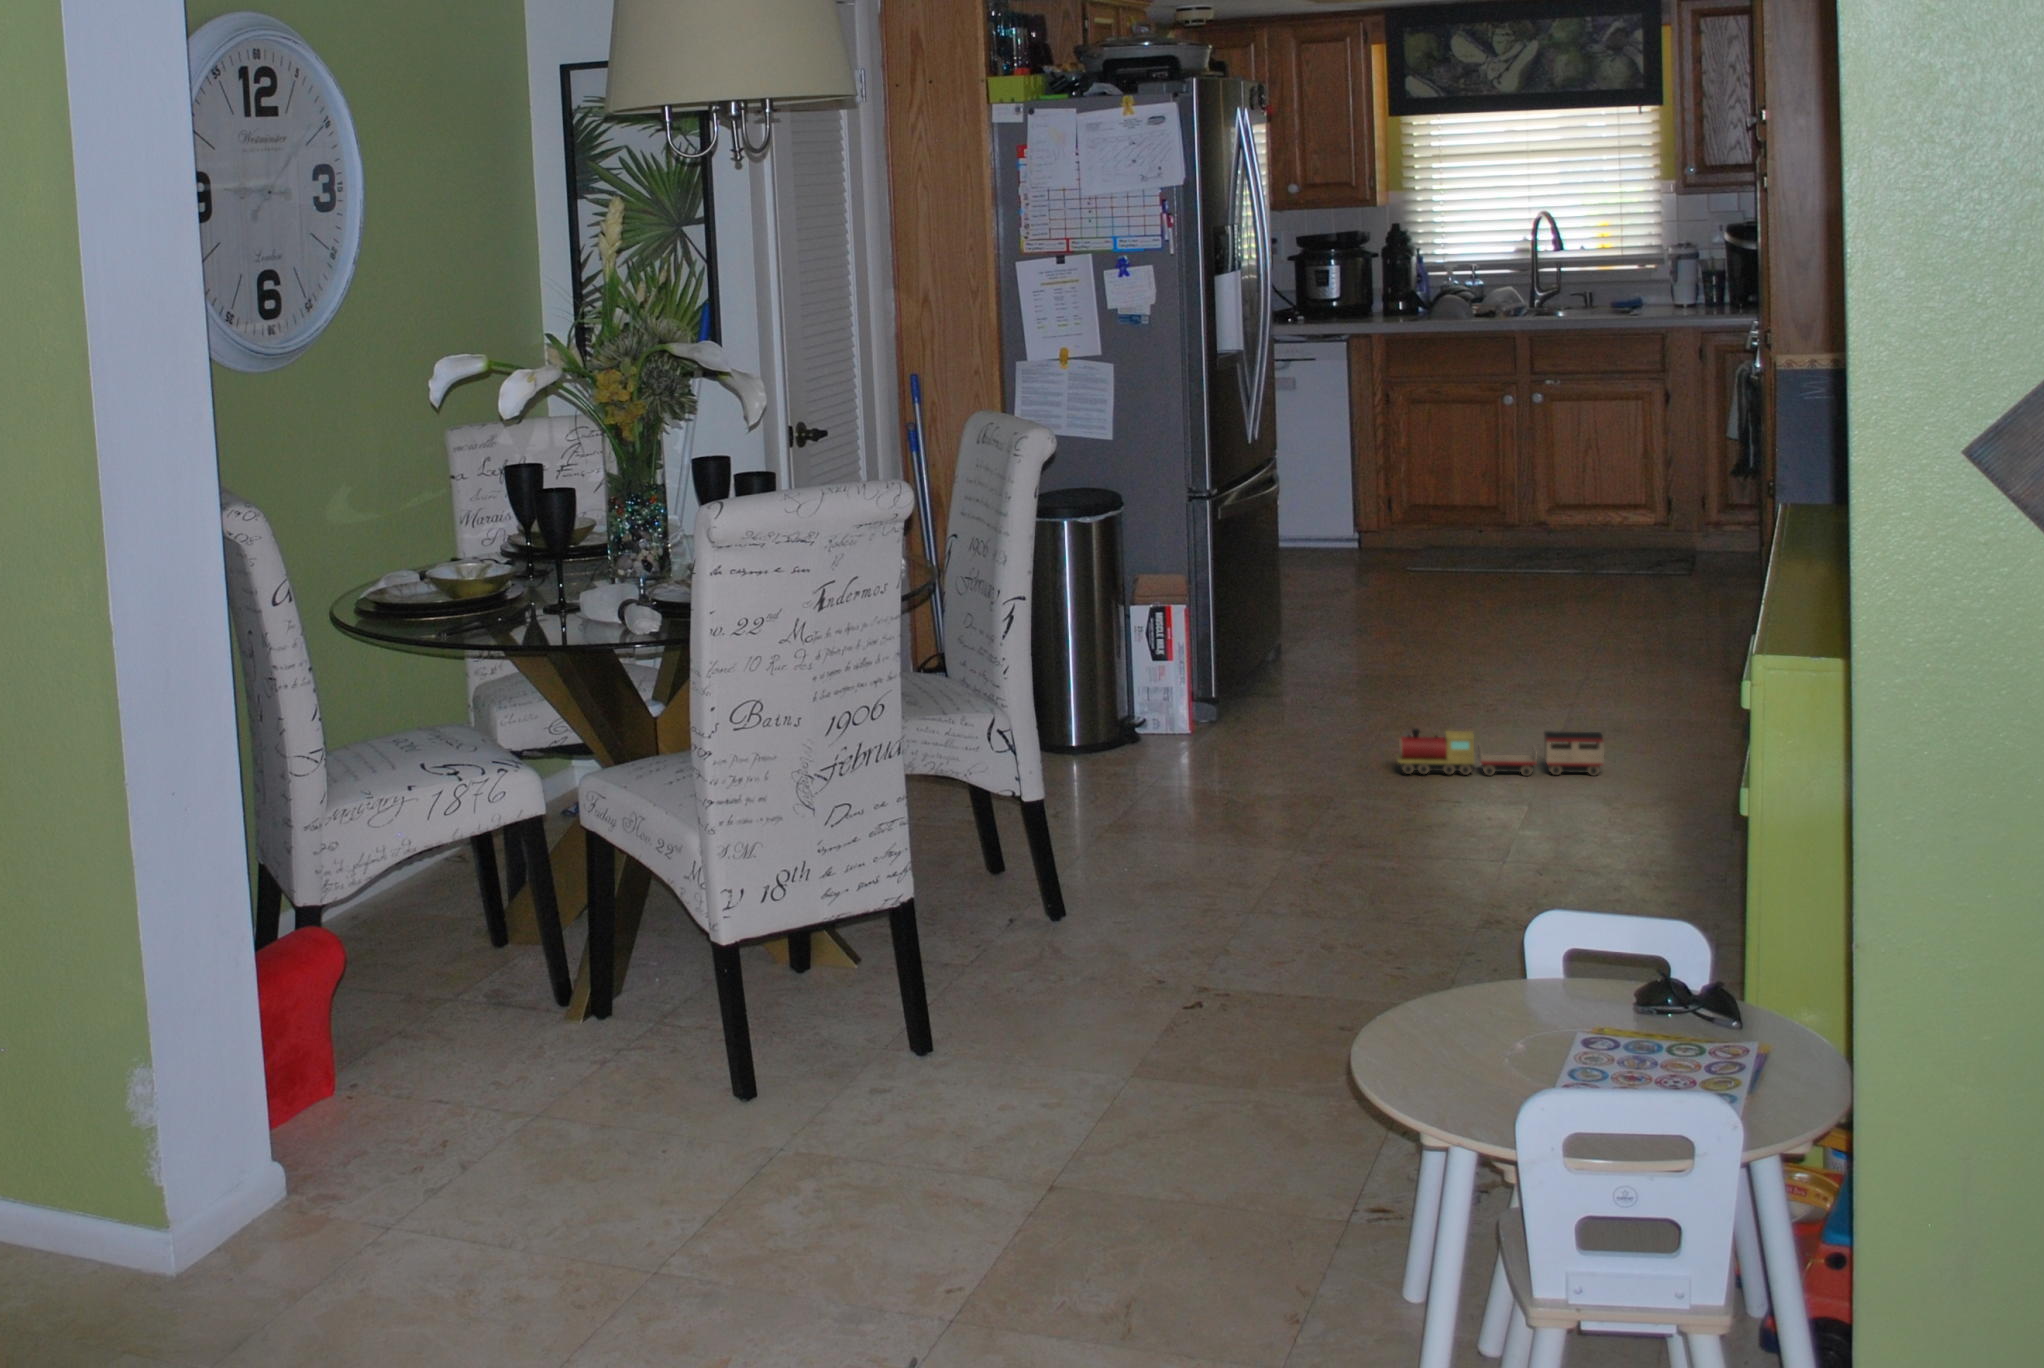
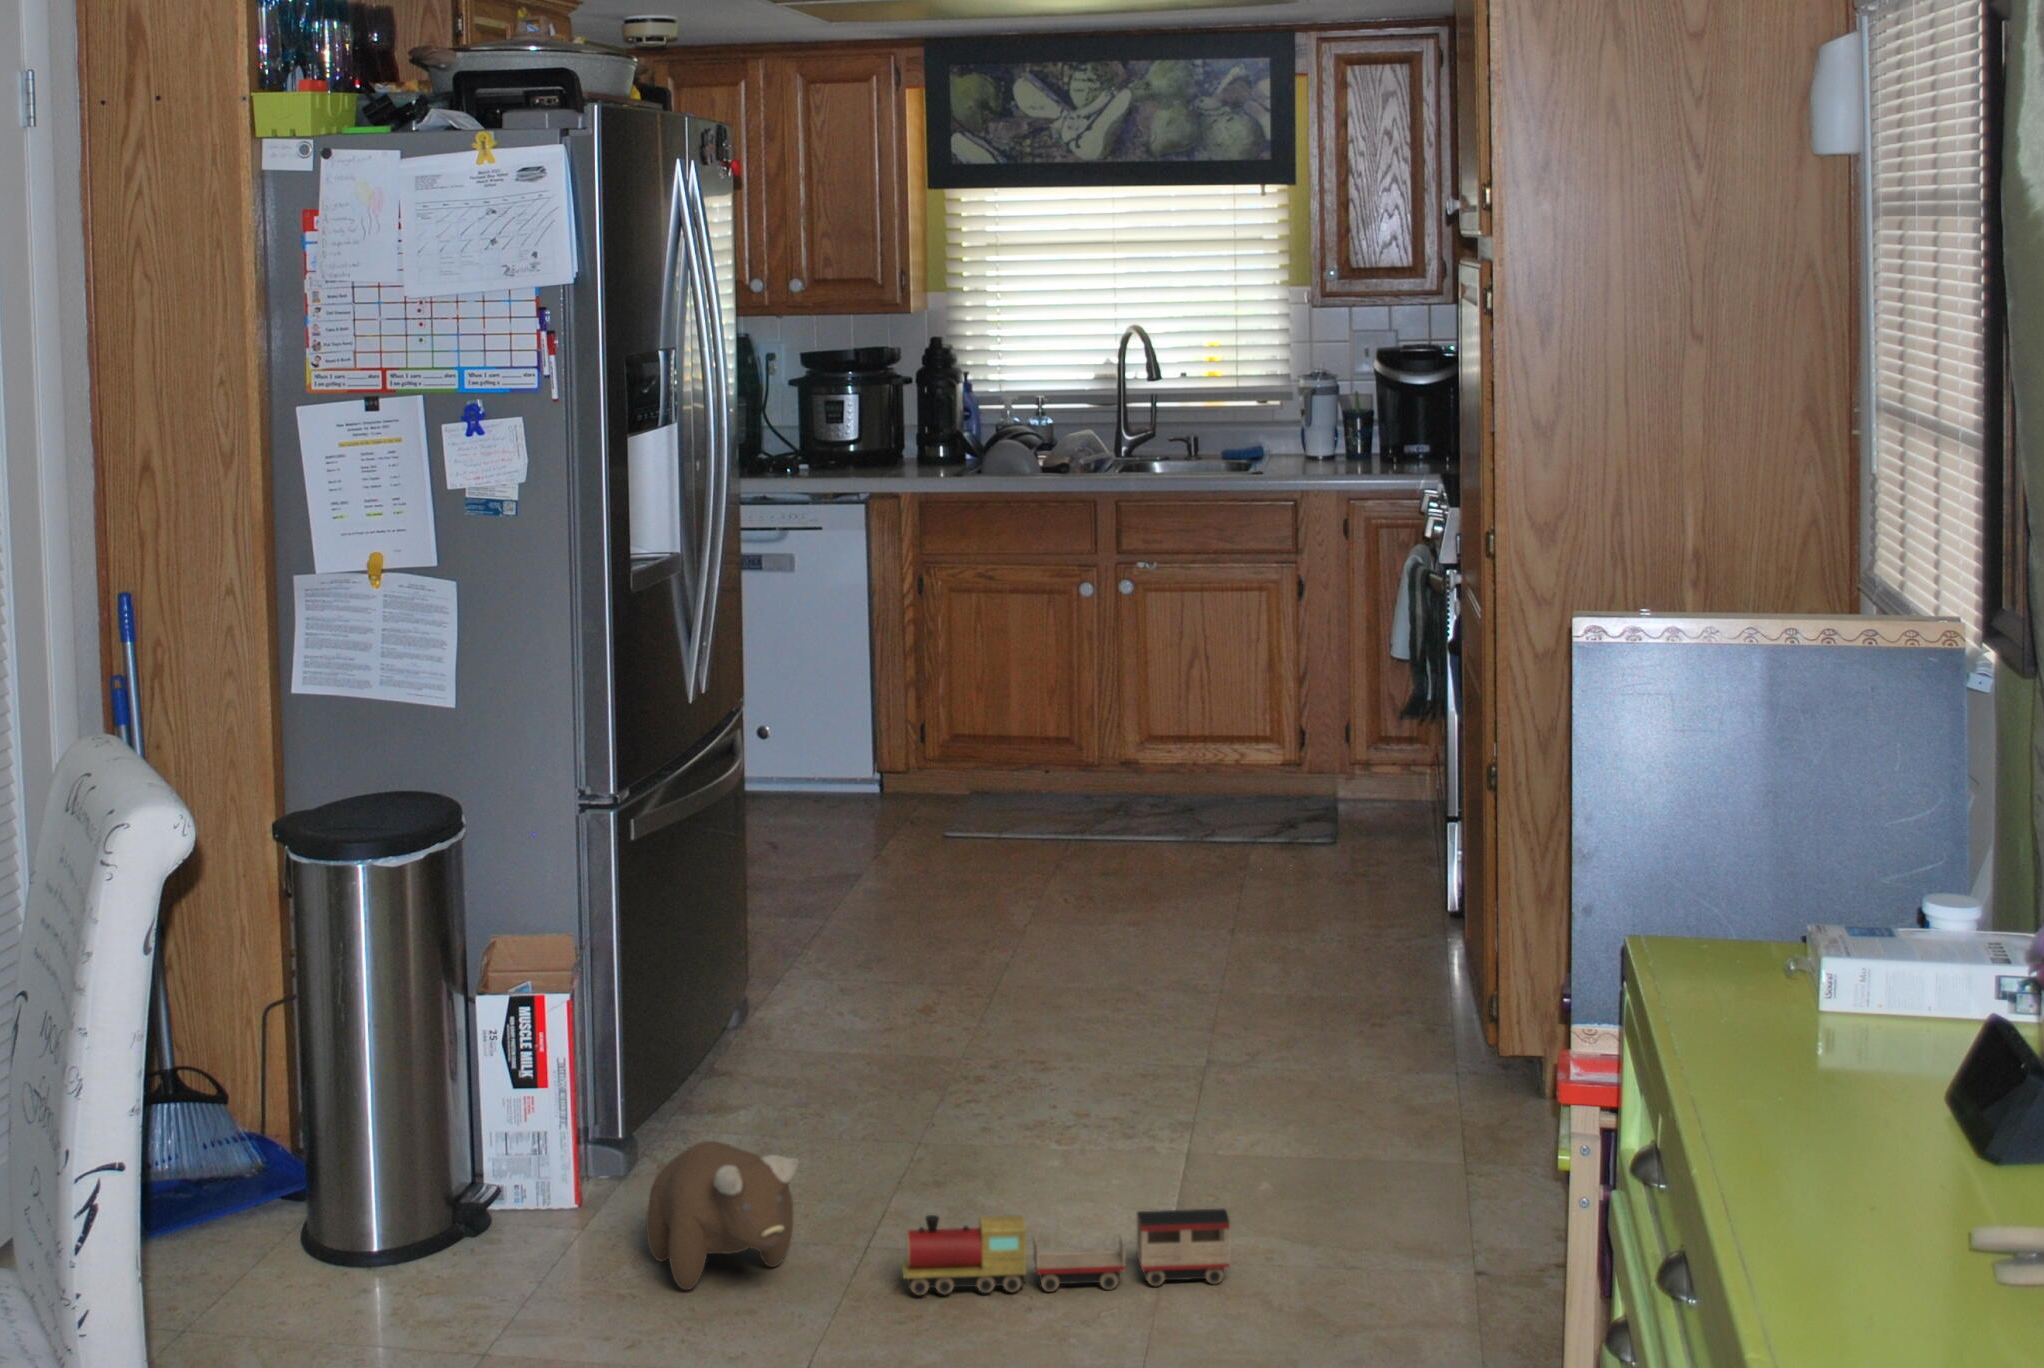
plush toy: none [1240,686,1333,768] -> present [646,1141,799,1290]

